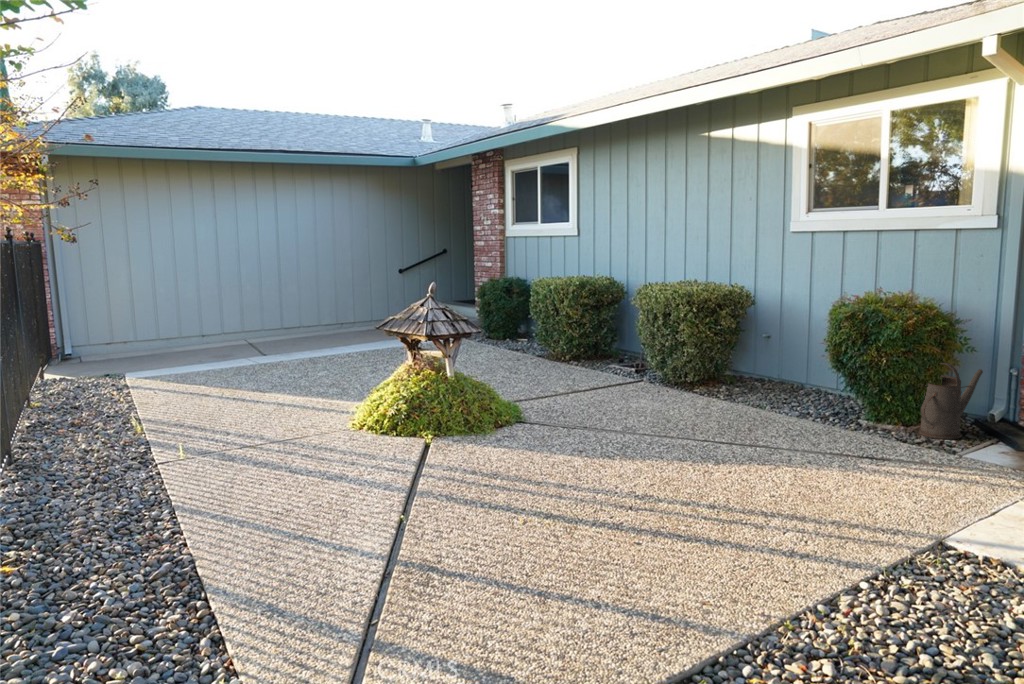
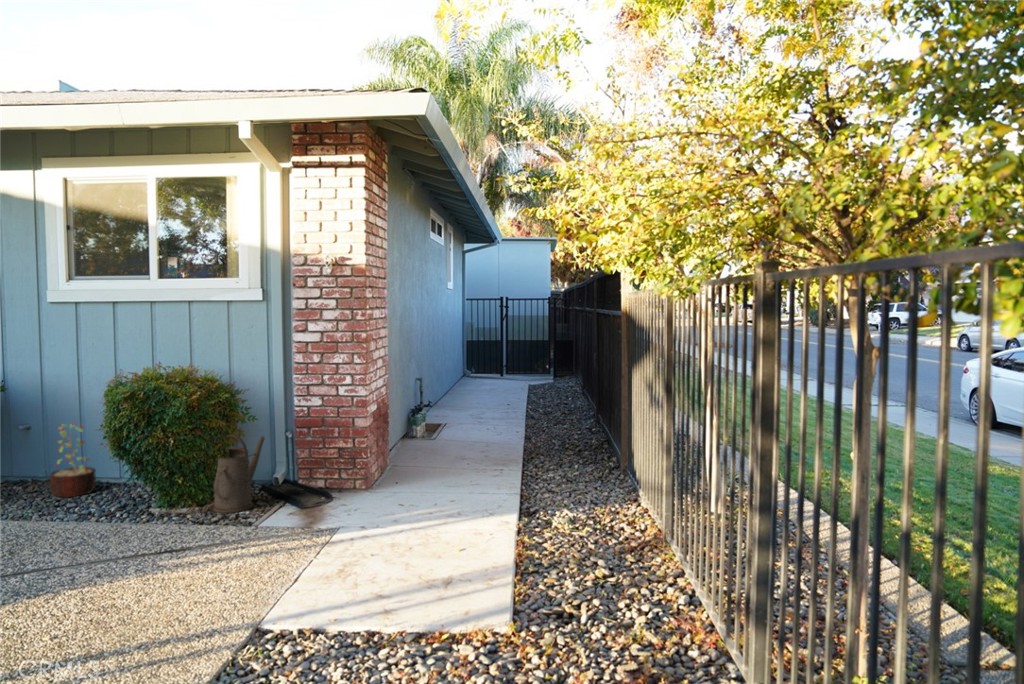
decorative plant: none [781,335,817,398] -> present [50,424,96,497]

